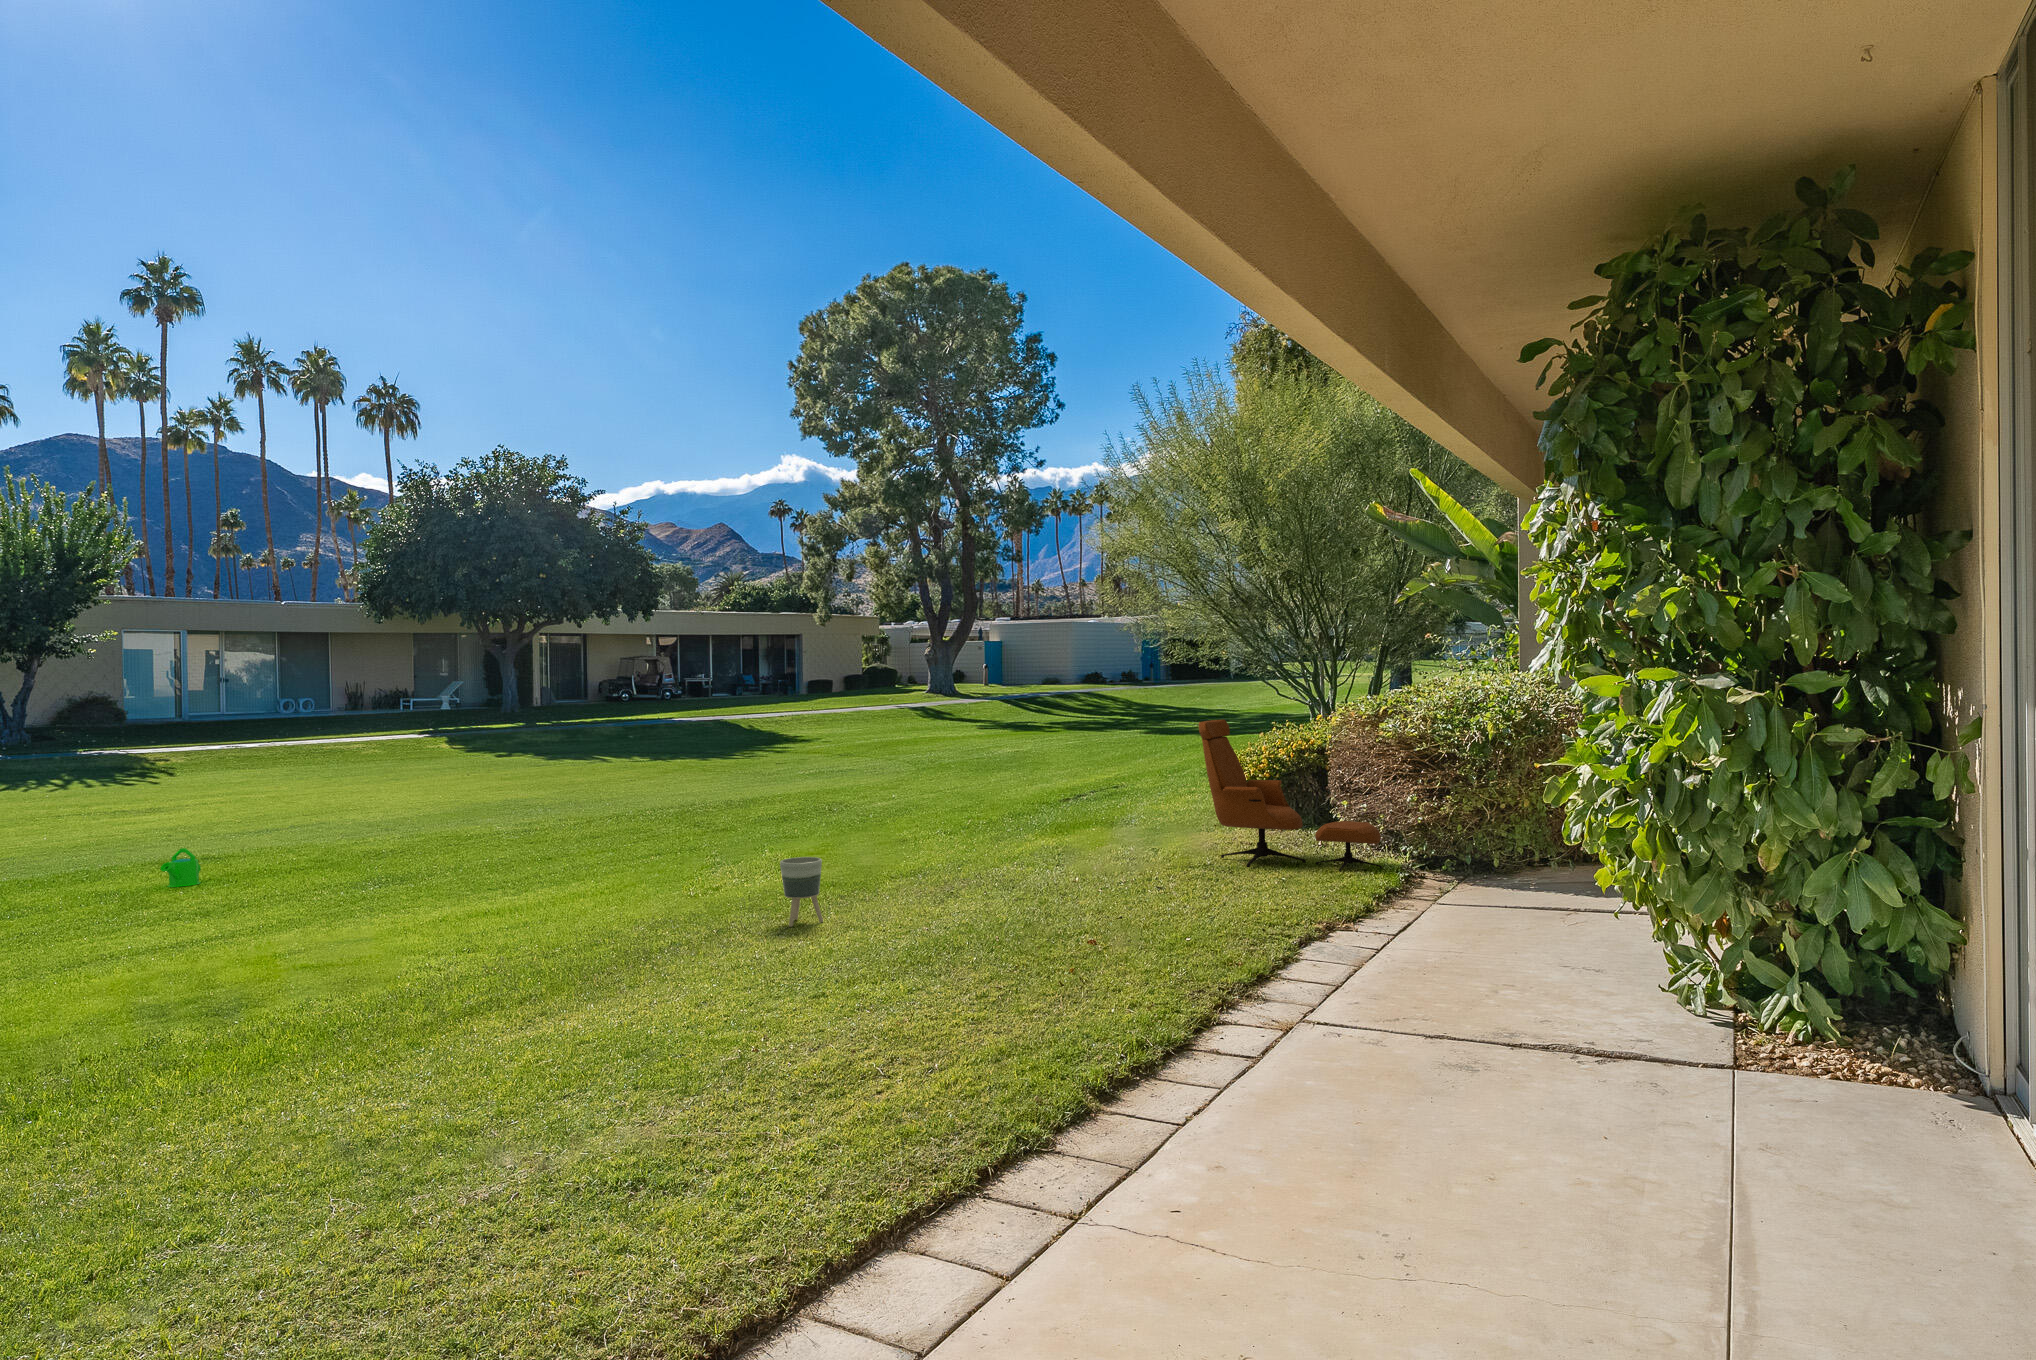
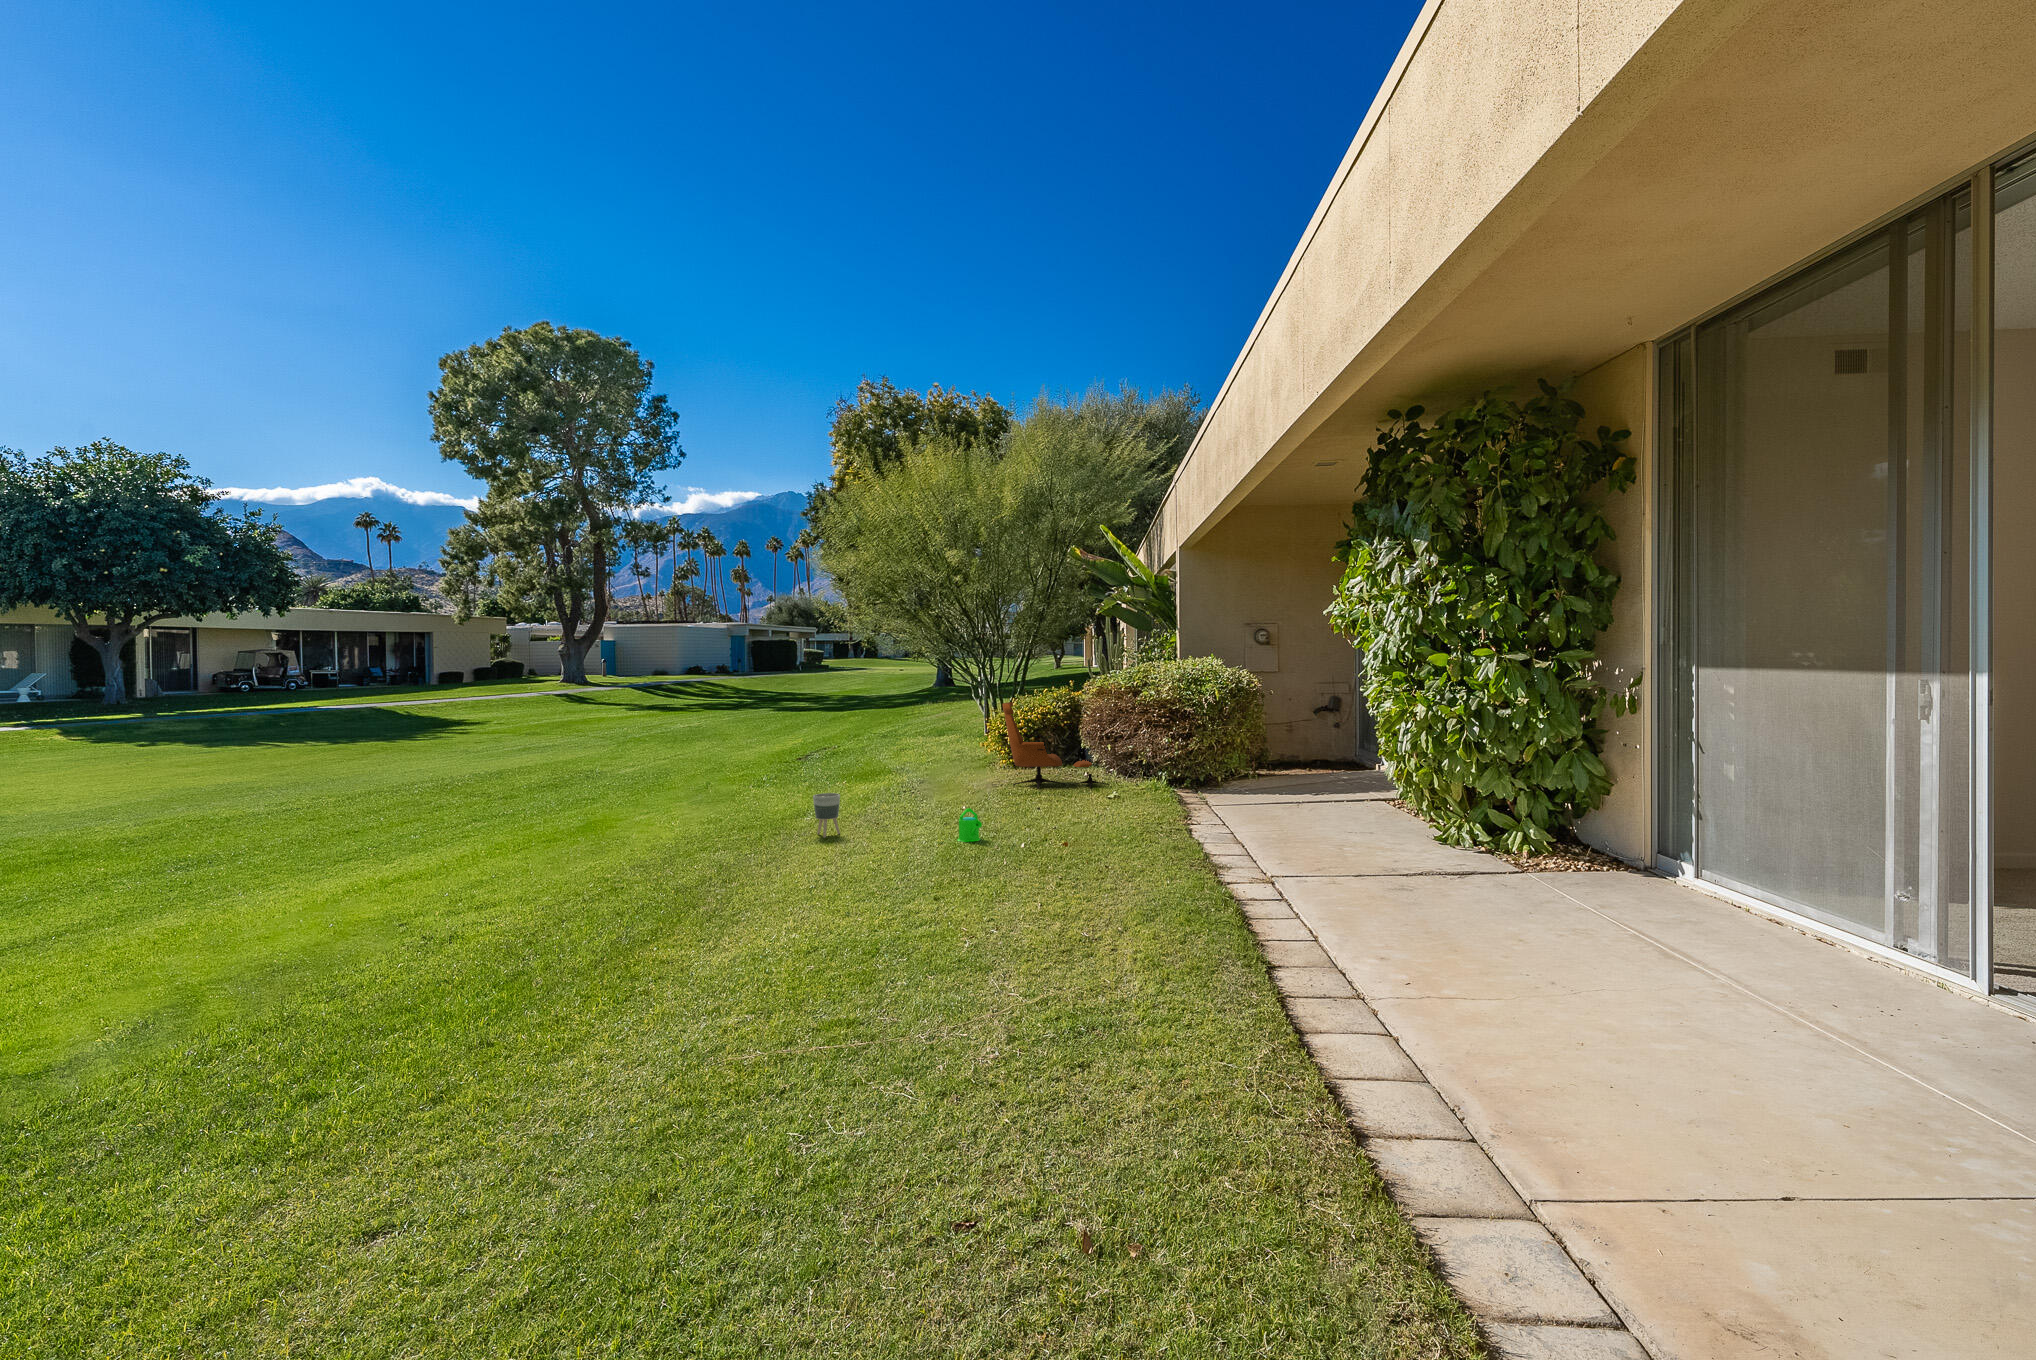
watering can: present [160,848,201,887] -> present [957,808,982,842]

